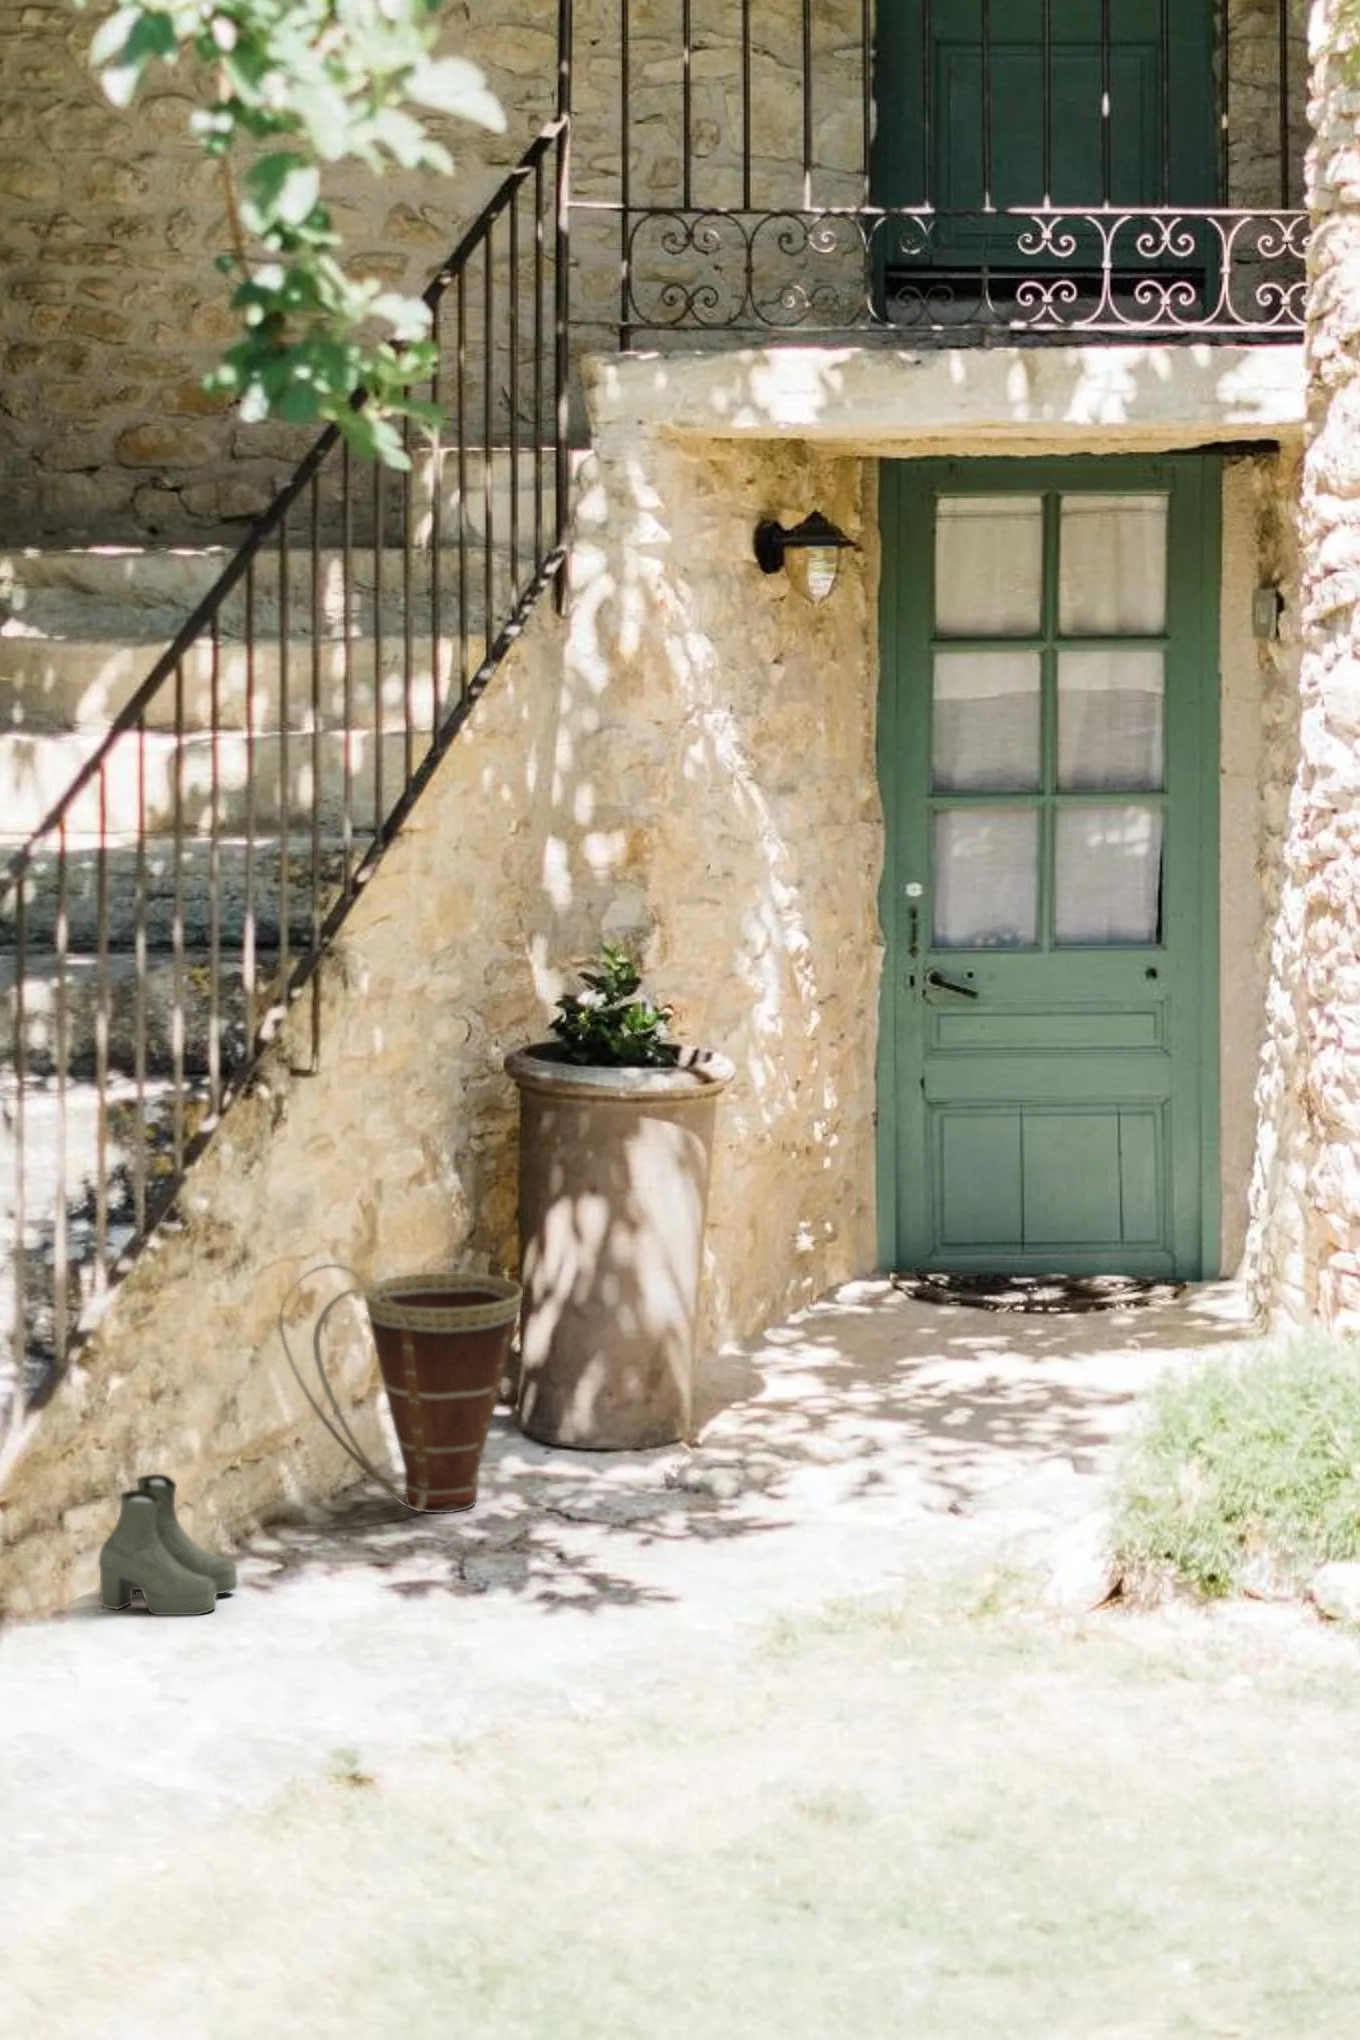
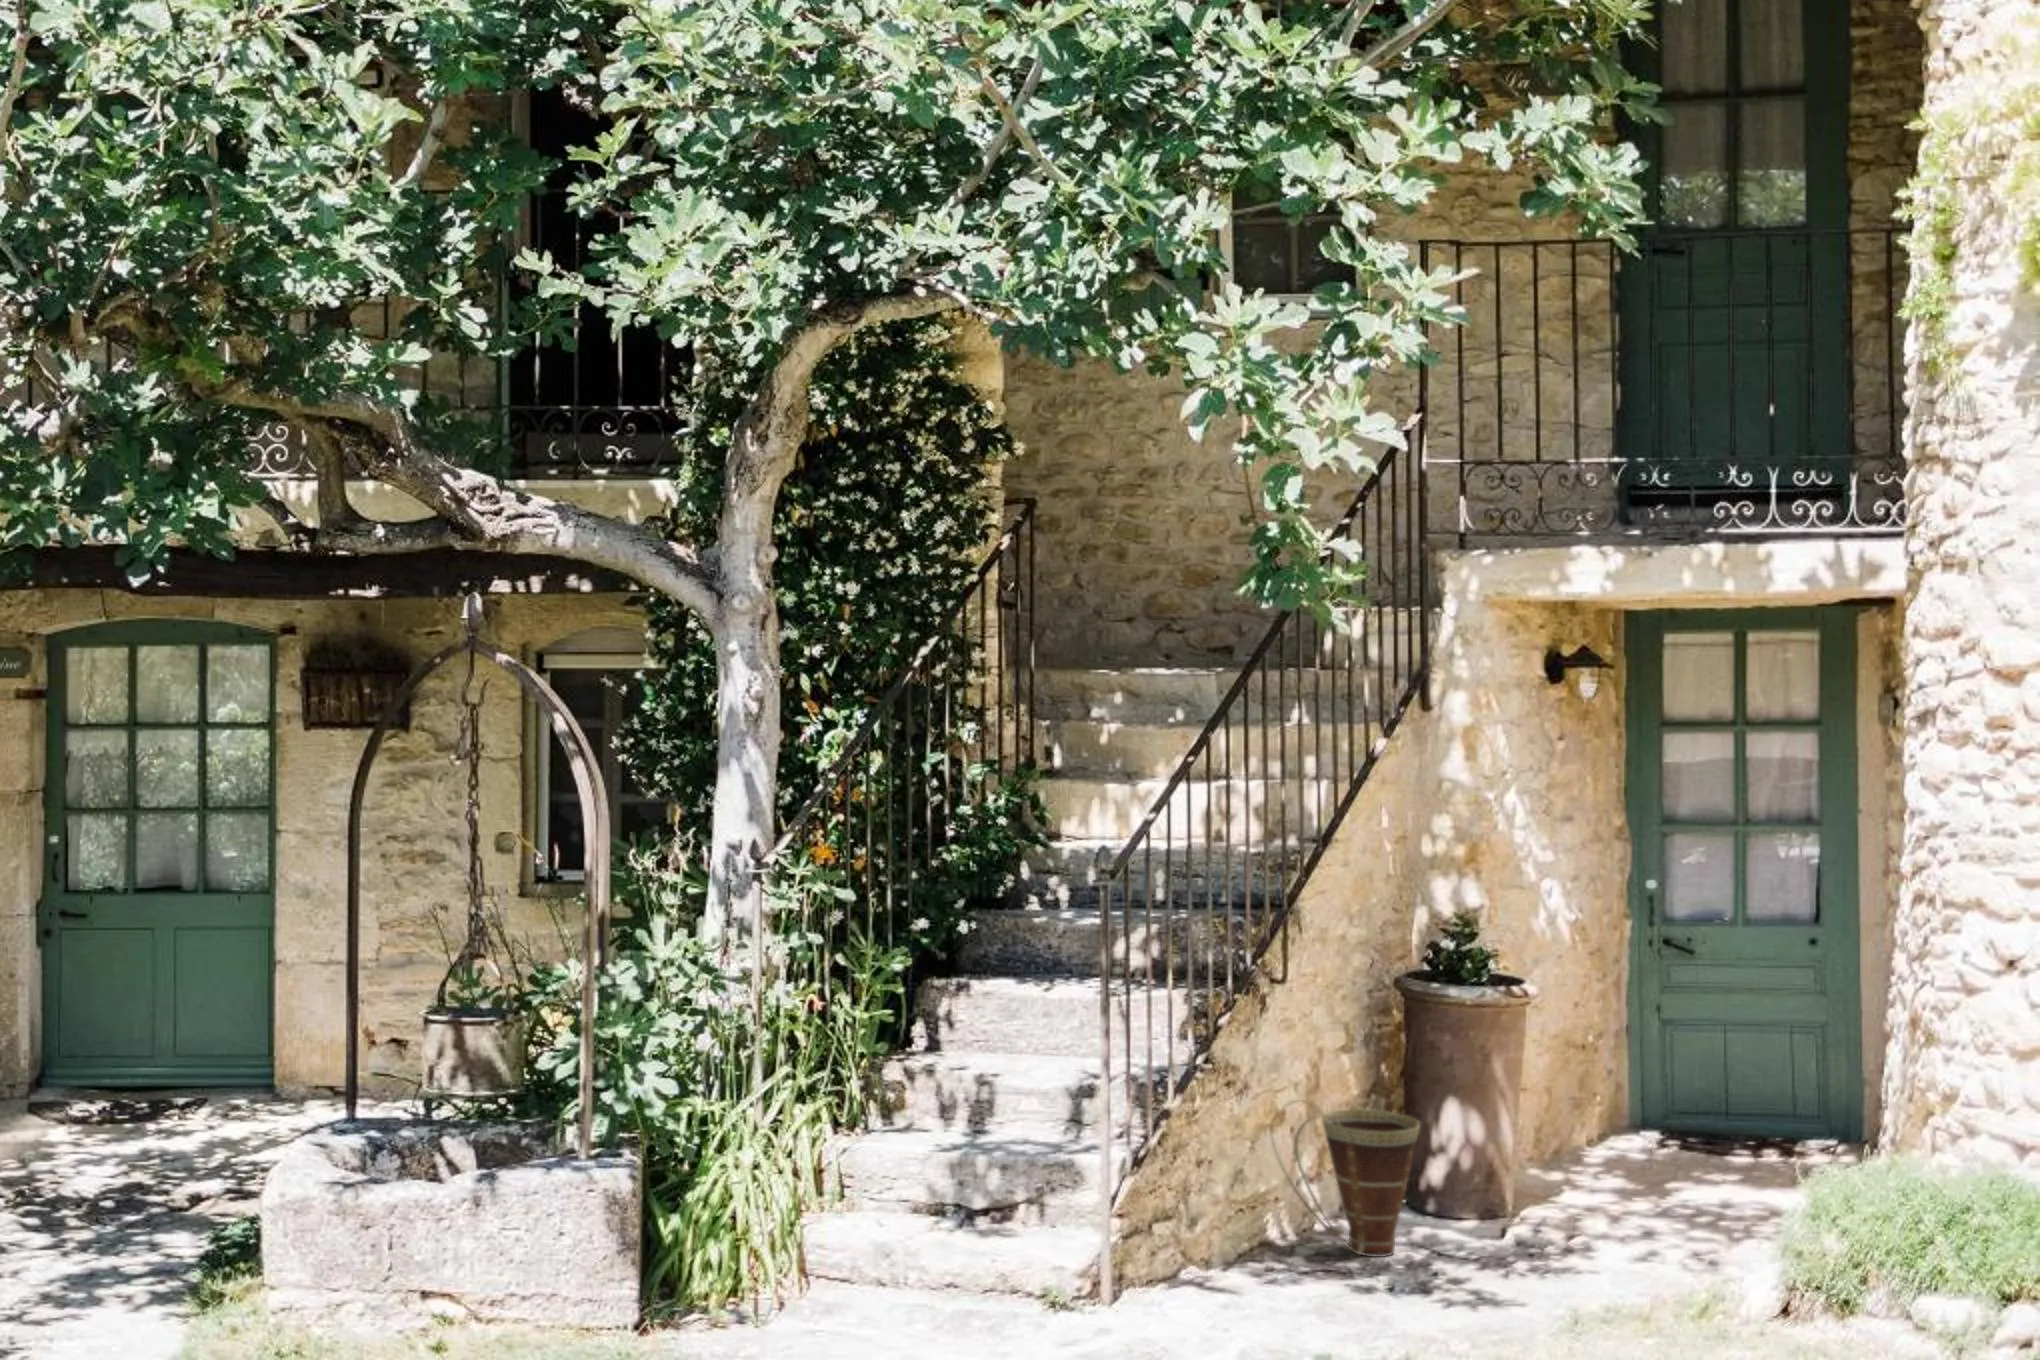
boots: present [99,1474,237,1615] -> none [1176,1217,1258,1303]

